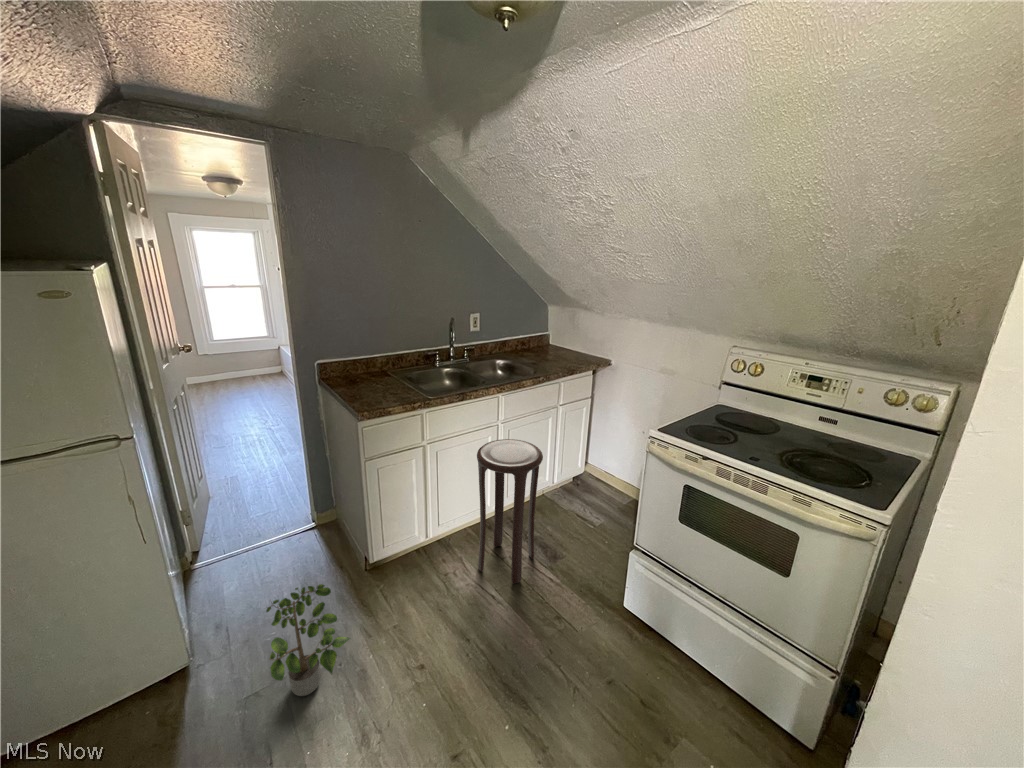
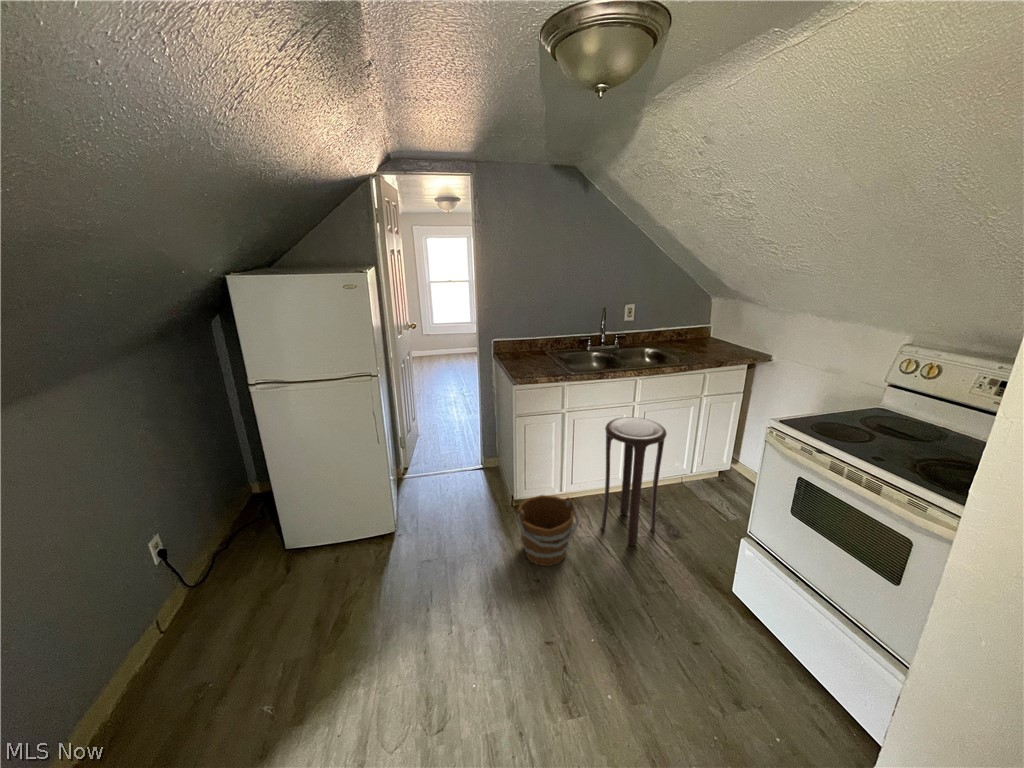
bucket: none [382,548,461,645] -> present [517,495,579,566]
potted plant: present [266,584,350,696] -> none [437,492,491,571]

